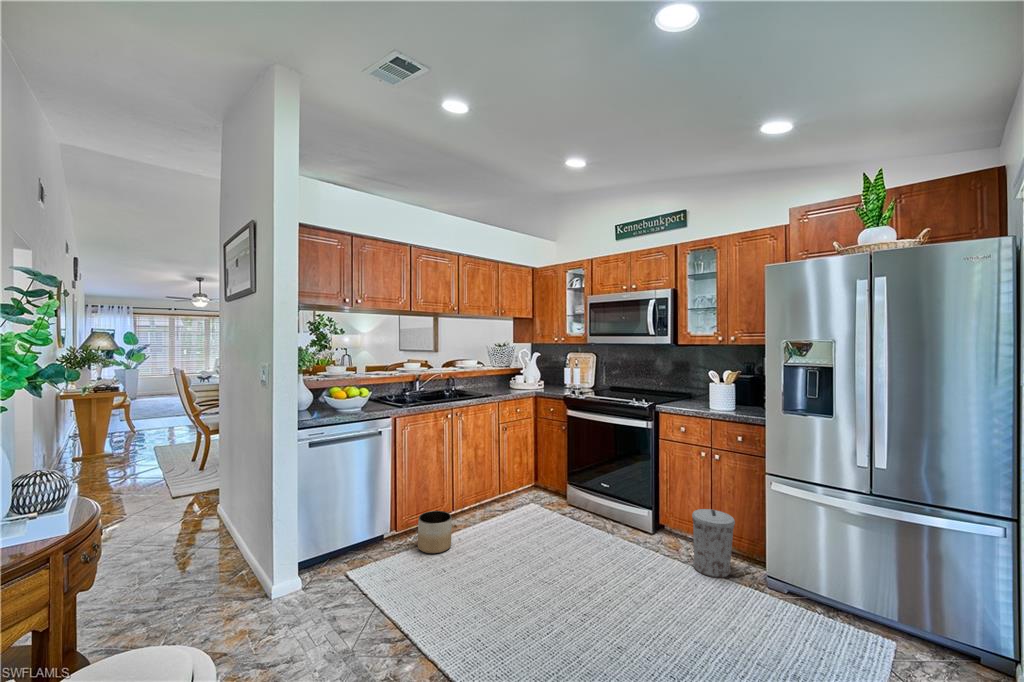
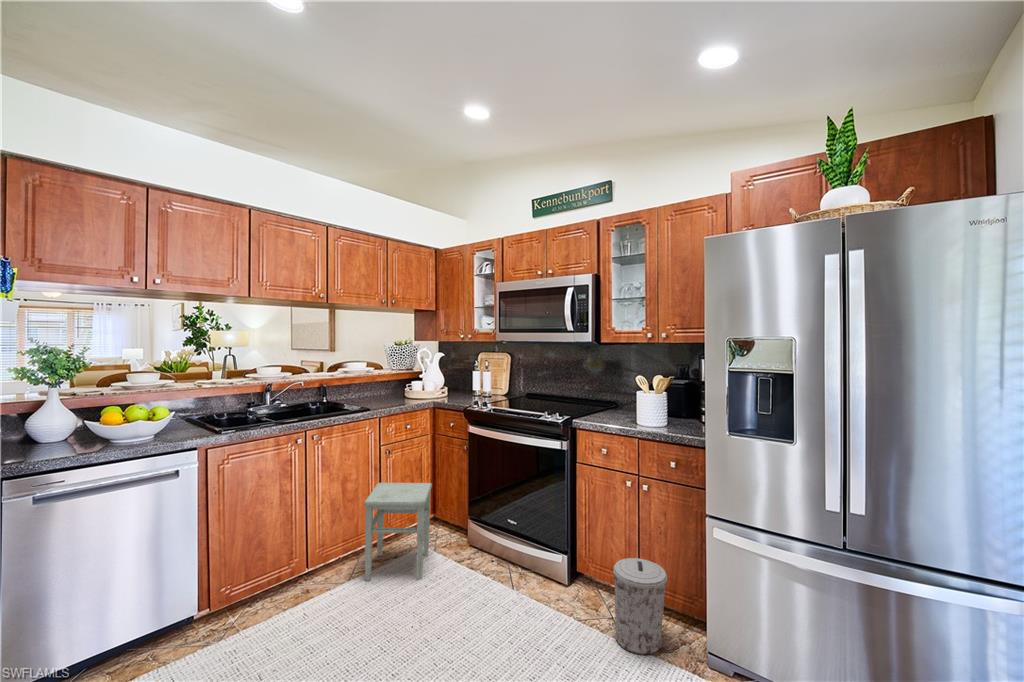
stool: none [495,452,541,525] -> present [364,483,432,581]
planter: present [418,511,452,554] -> none [237,576,290,643]

